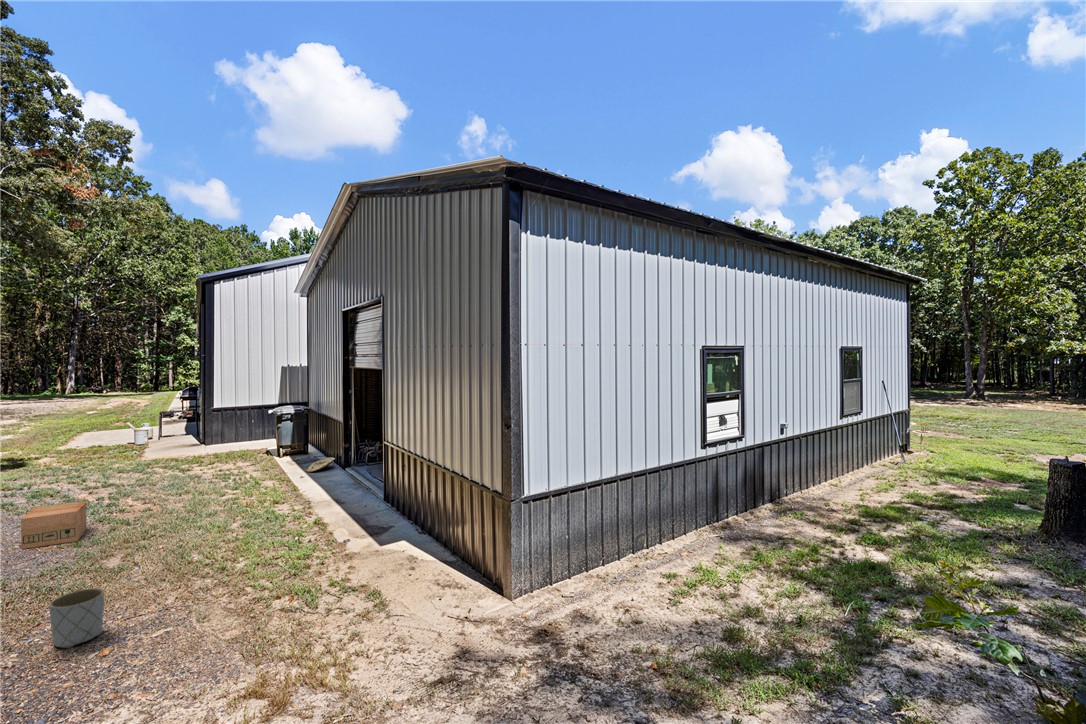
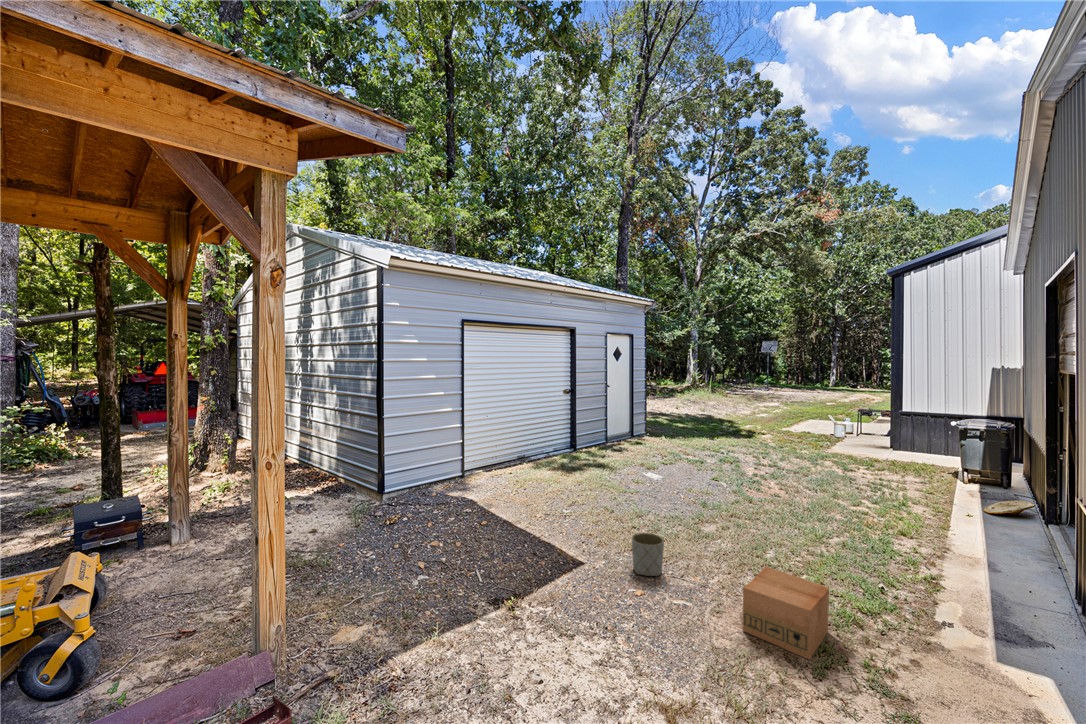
cardboard box: present [21,502,87,549] -> present [743,567,829,660]

